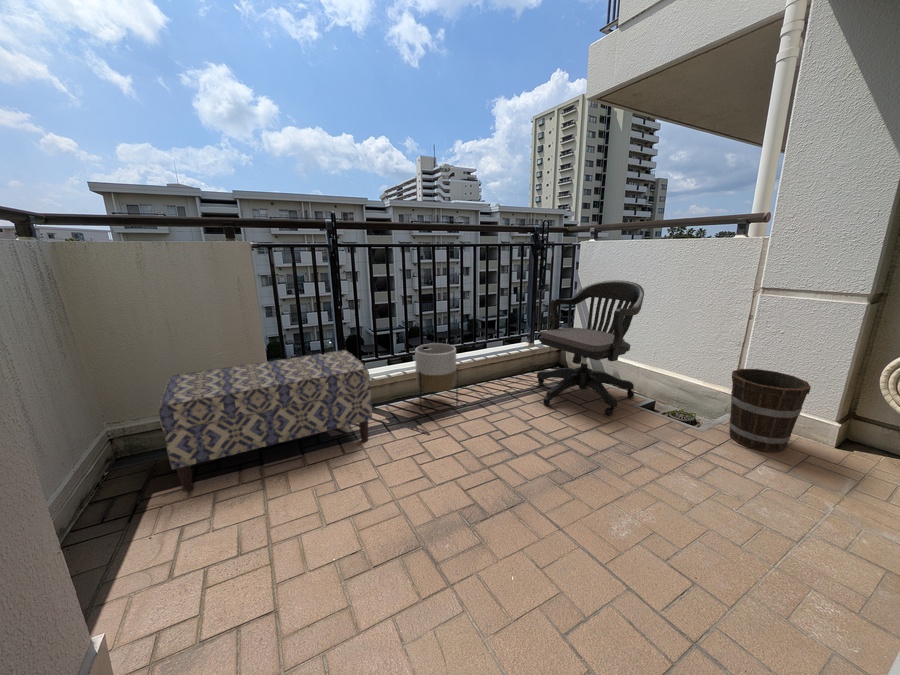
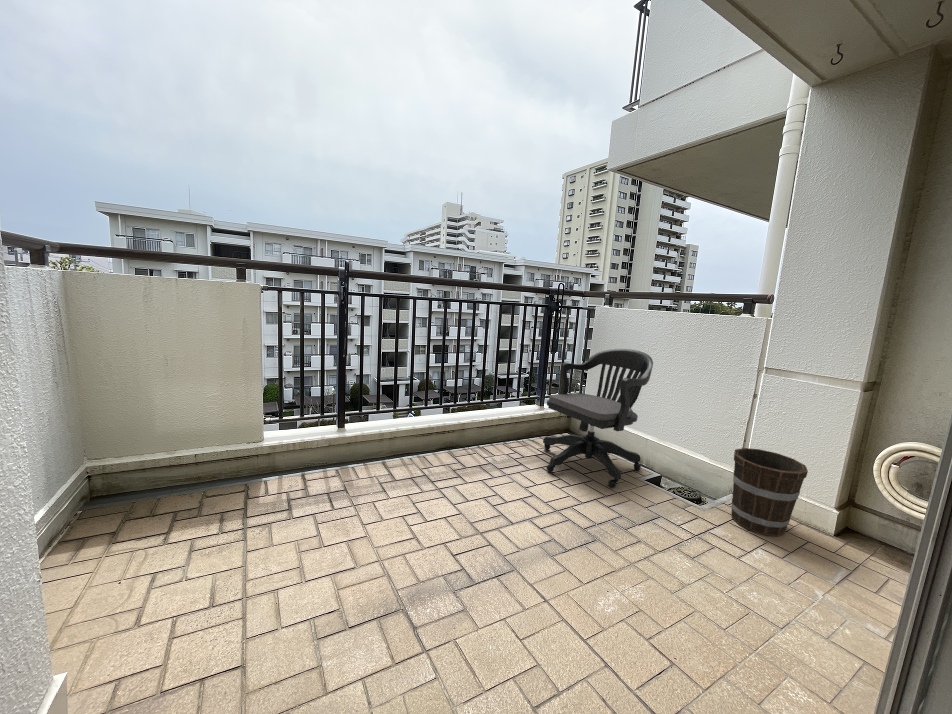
planter: present [415,343,458,409] -> none [416,400,460,468]
bench: present [159,350,372,491] -> none [146,400,368,537]

